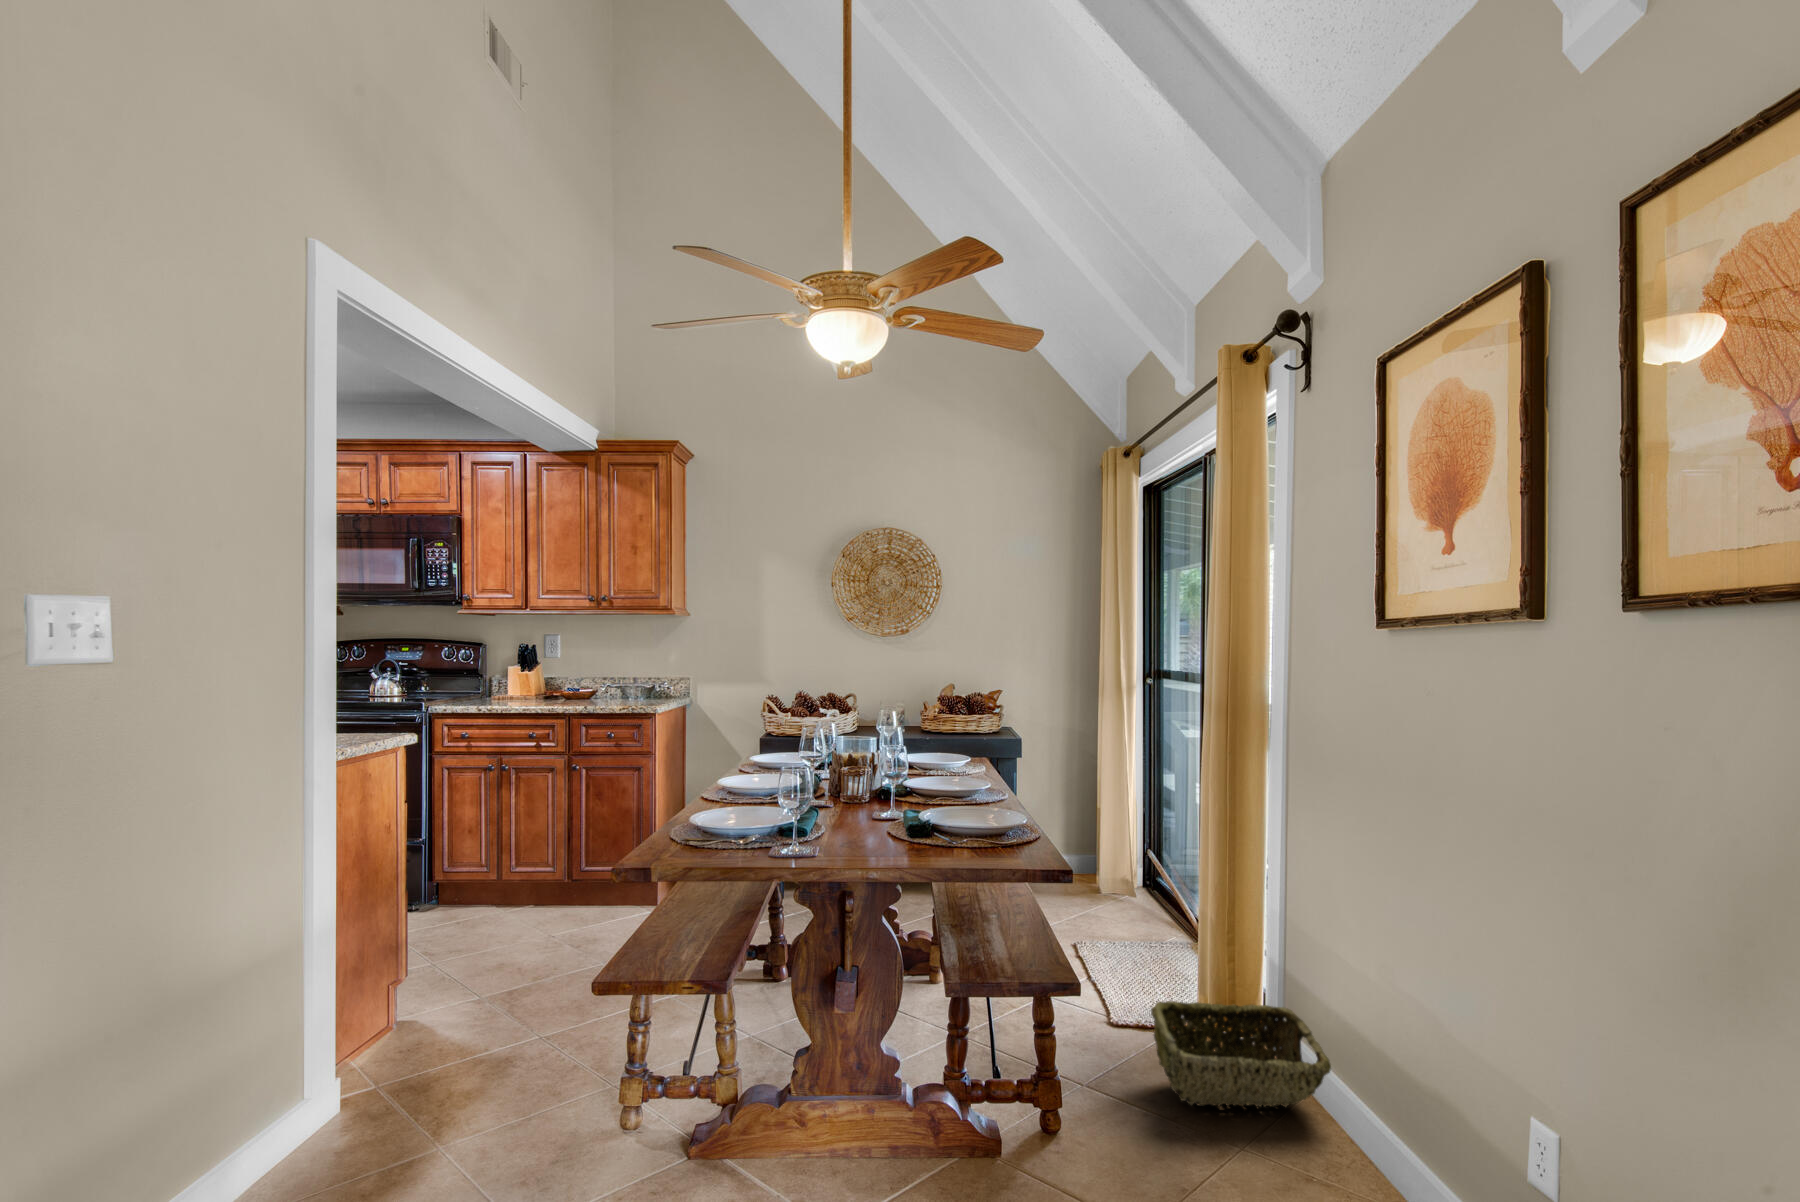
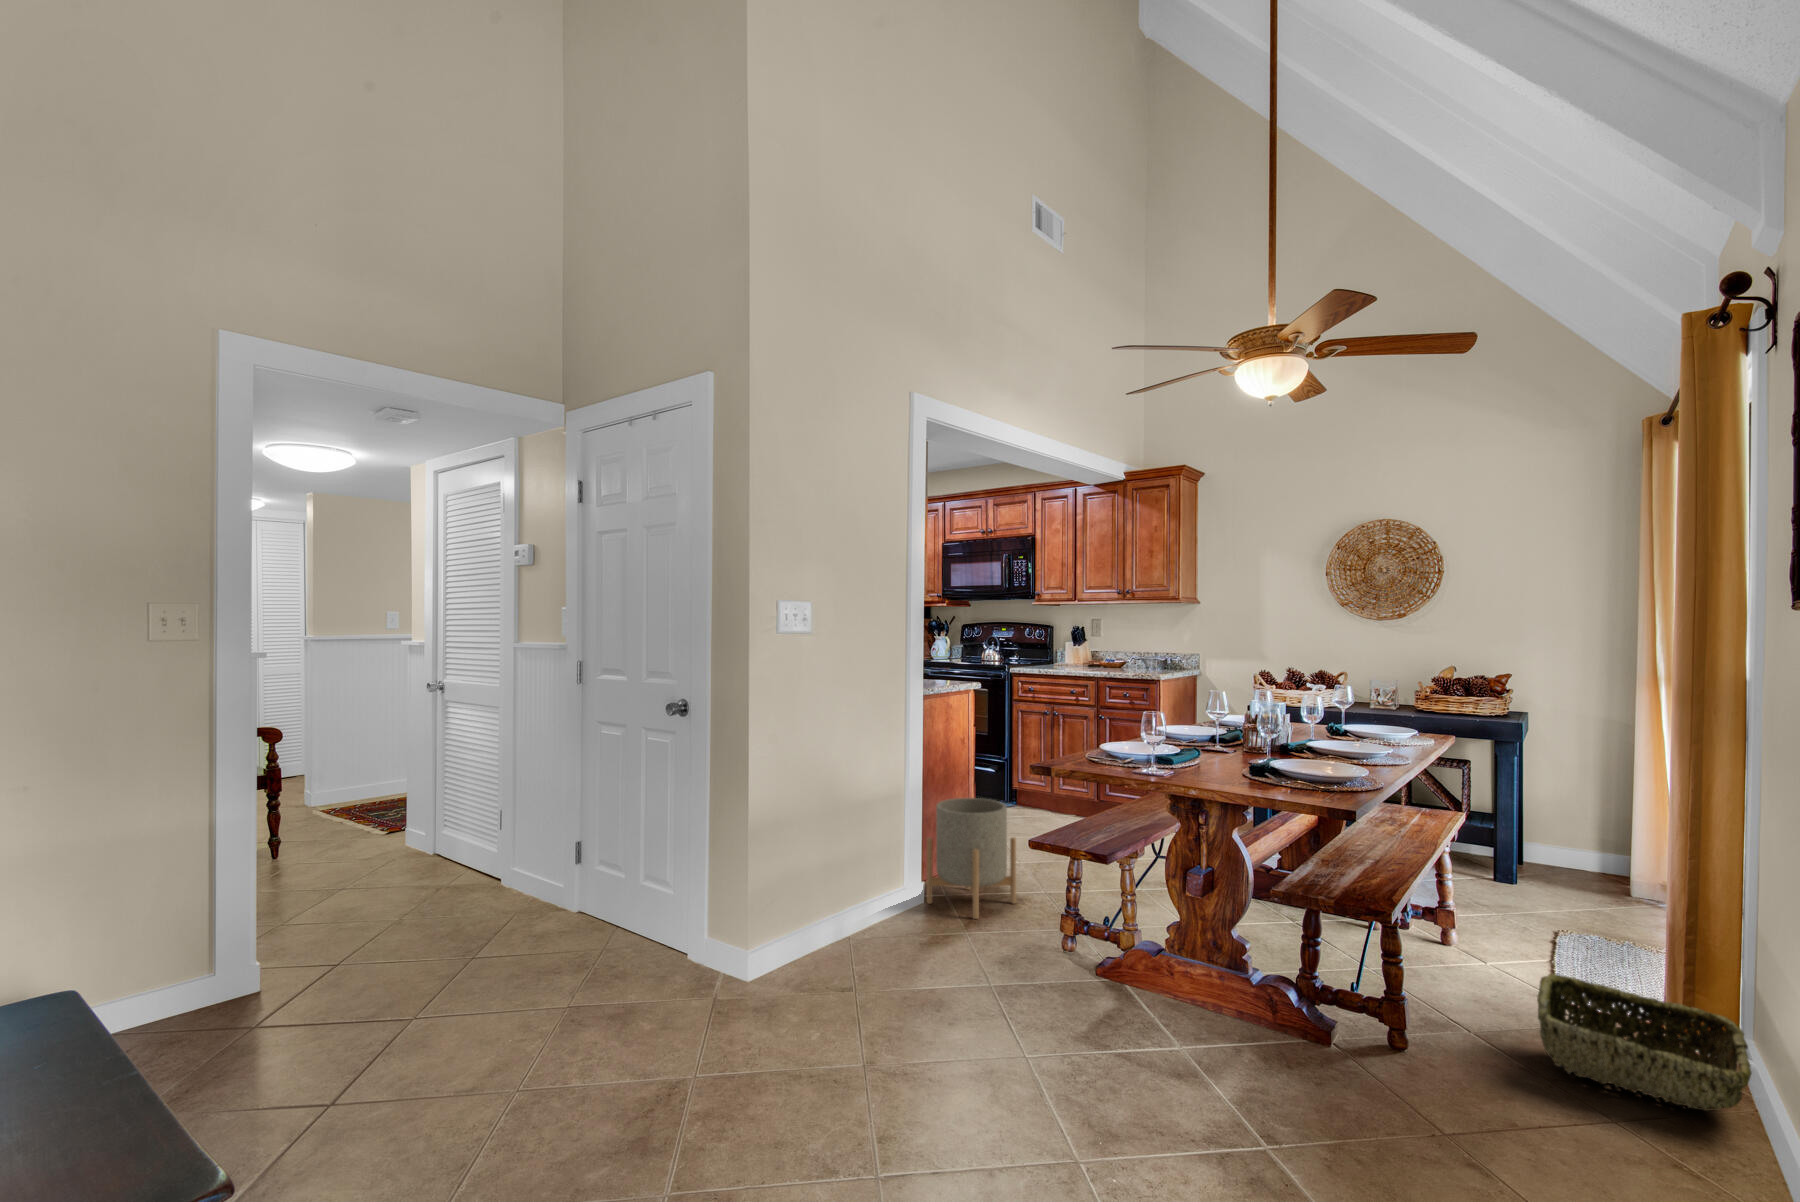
planter: none [360,918,514,1118] -> present [927,798,1016,919]

